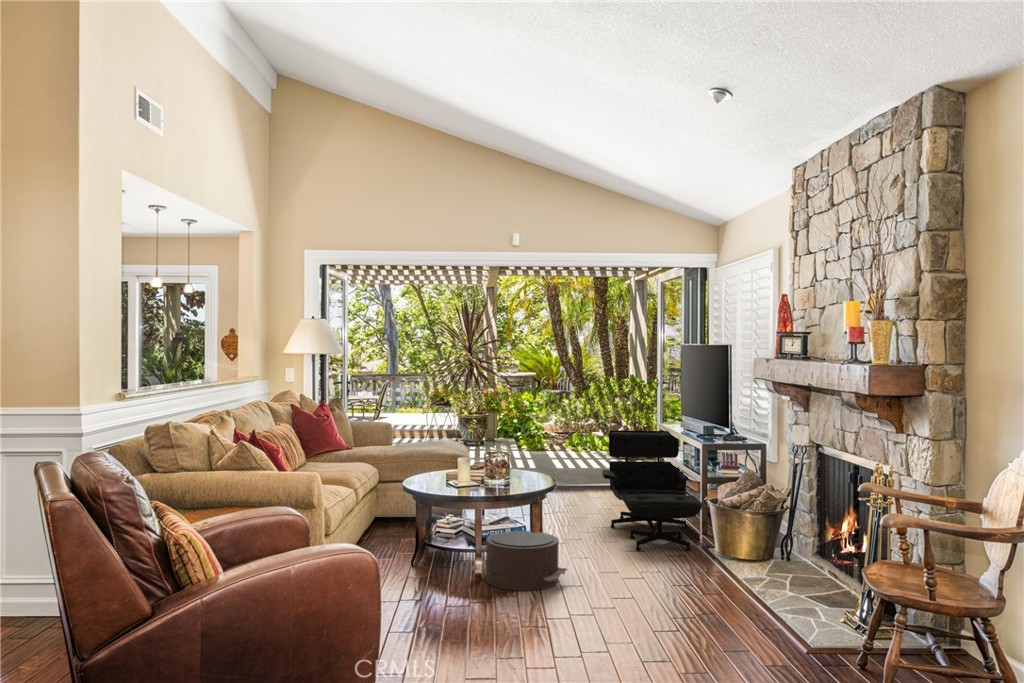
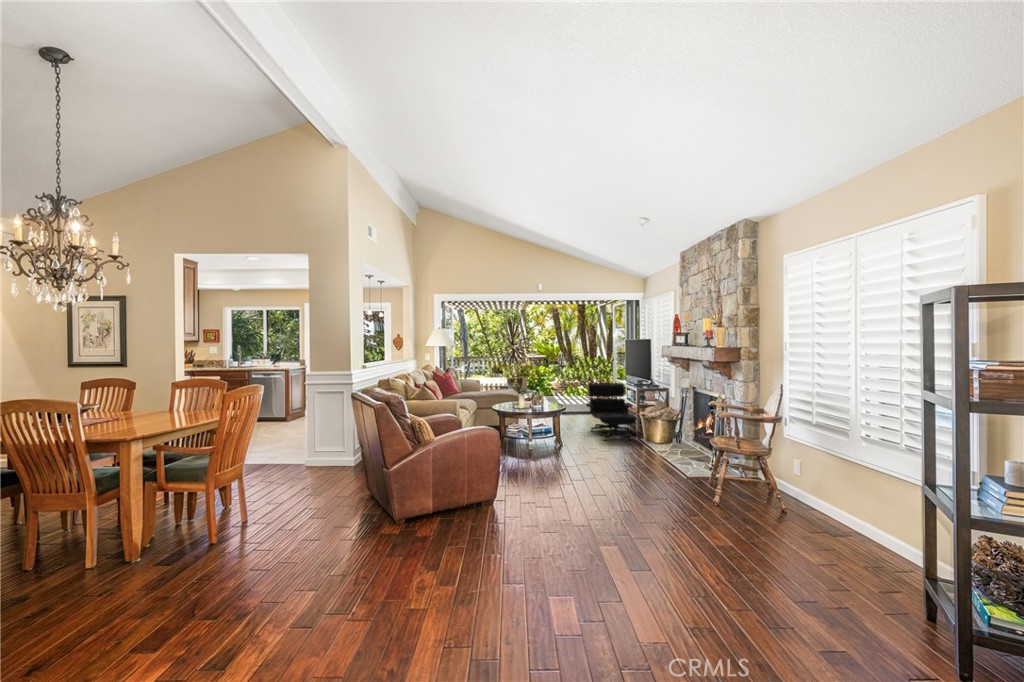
pouf: present [471,531,567,591] -> none [526,430,573,457]

